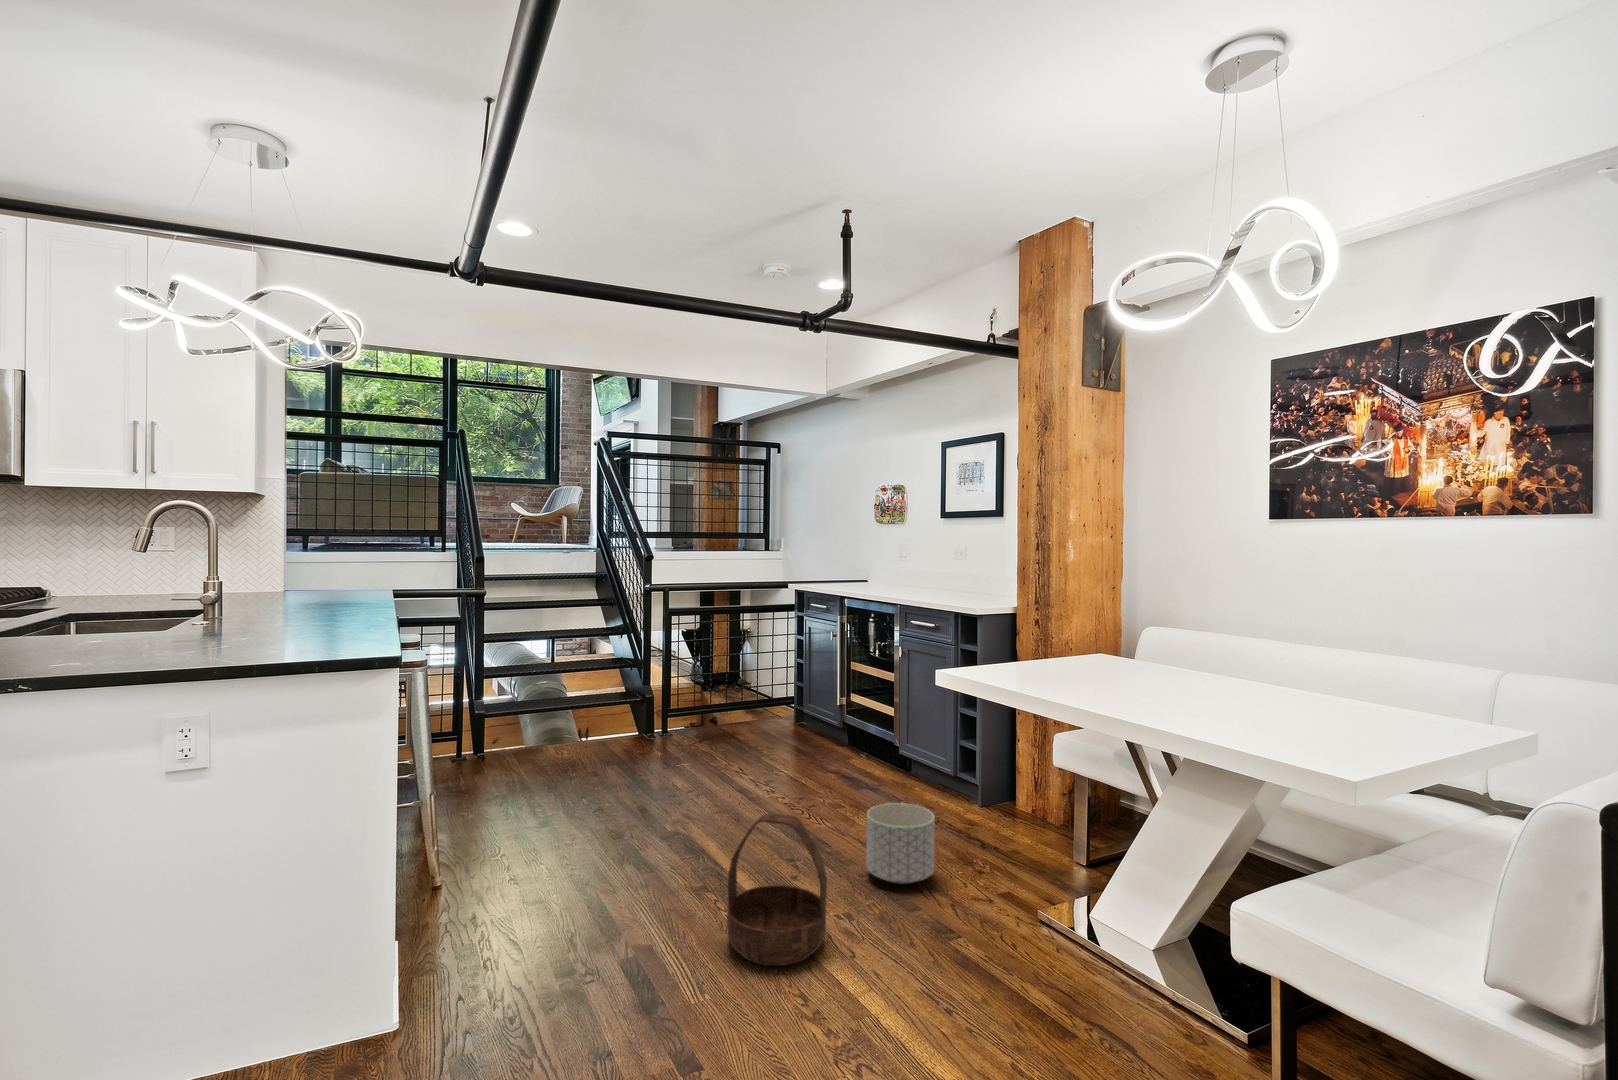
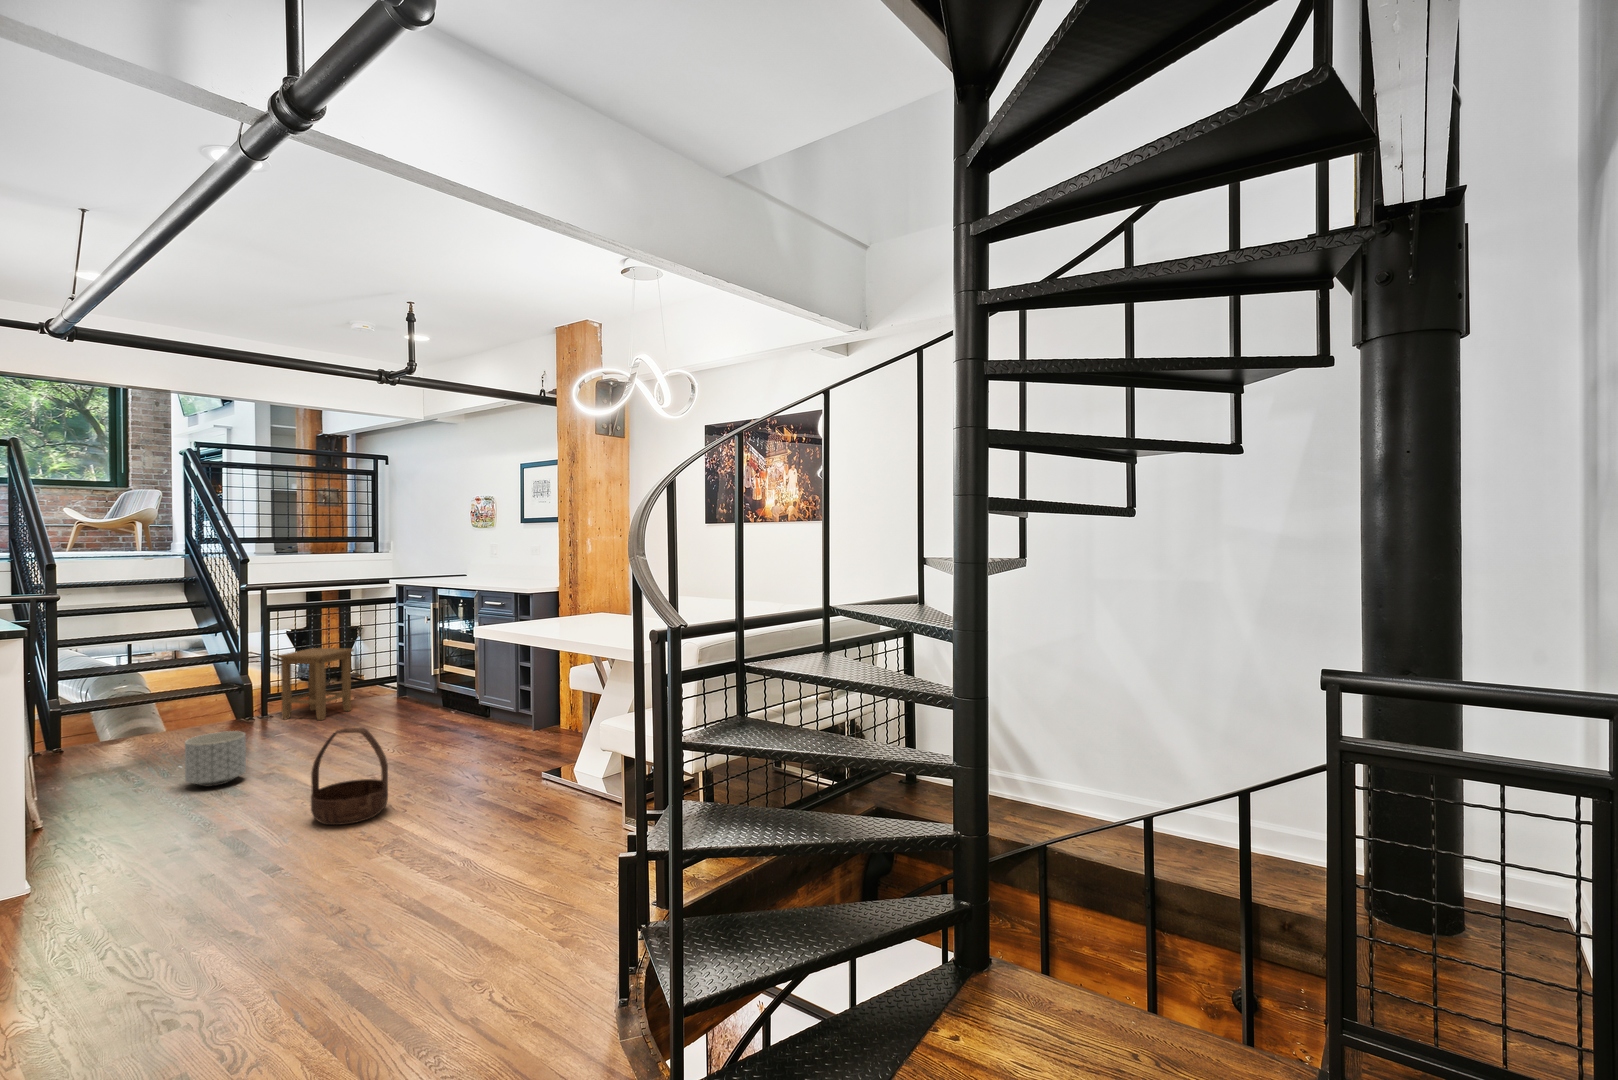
stool: none [679,661,755,751] -> present [278,648,354,720]
planter: present [866,803,935,885] -> present [185,731,246,787]

